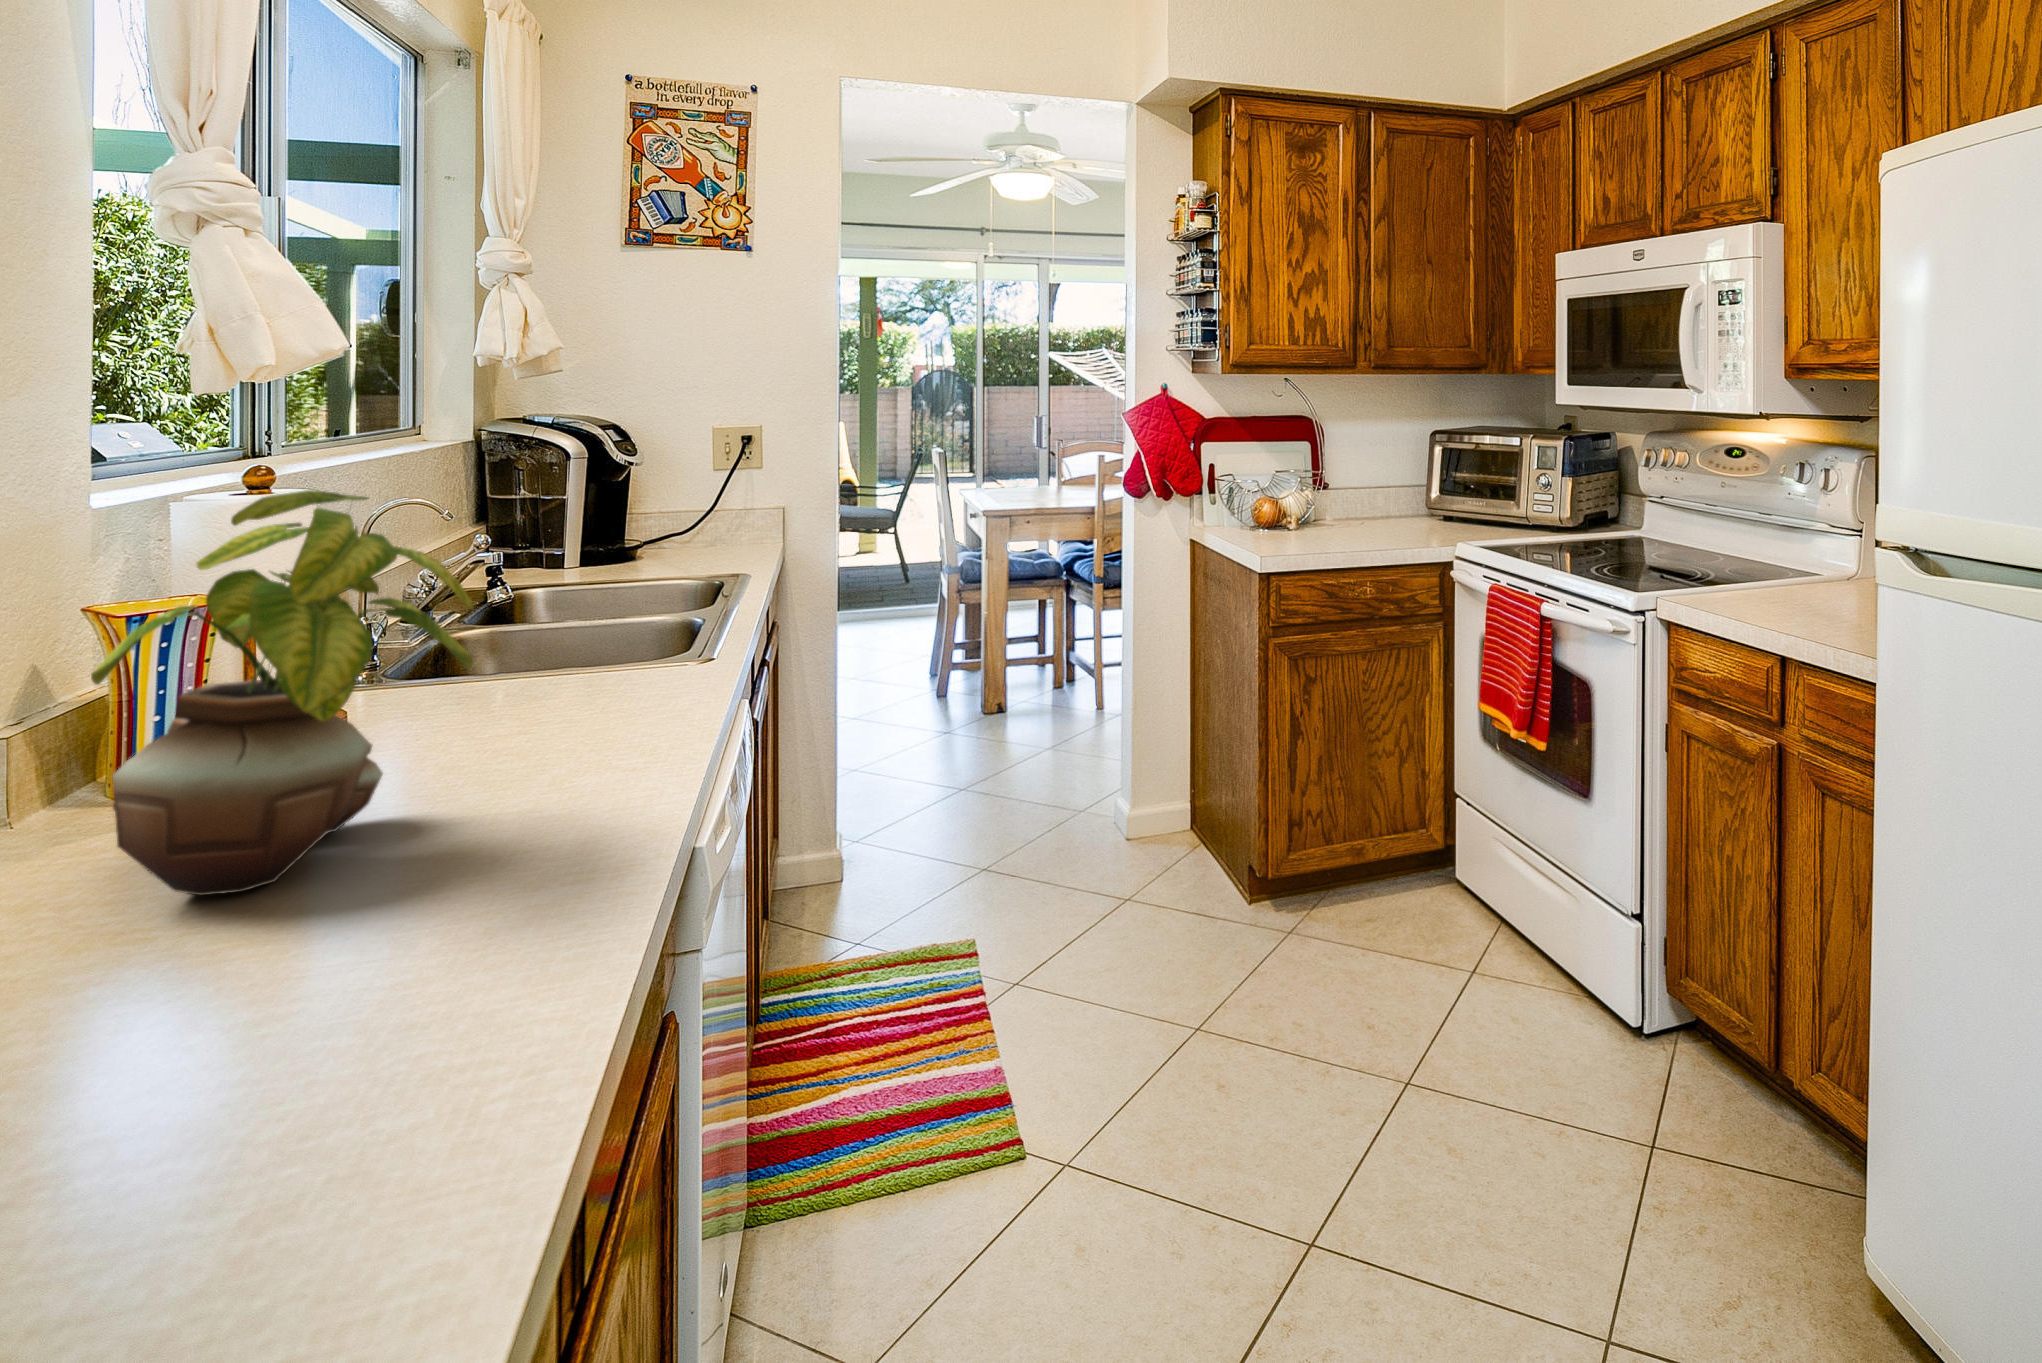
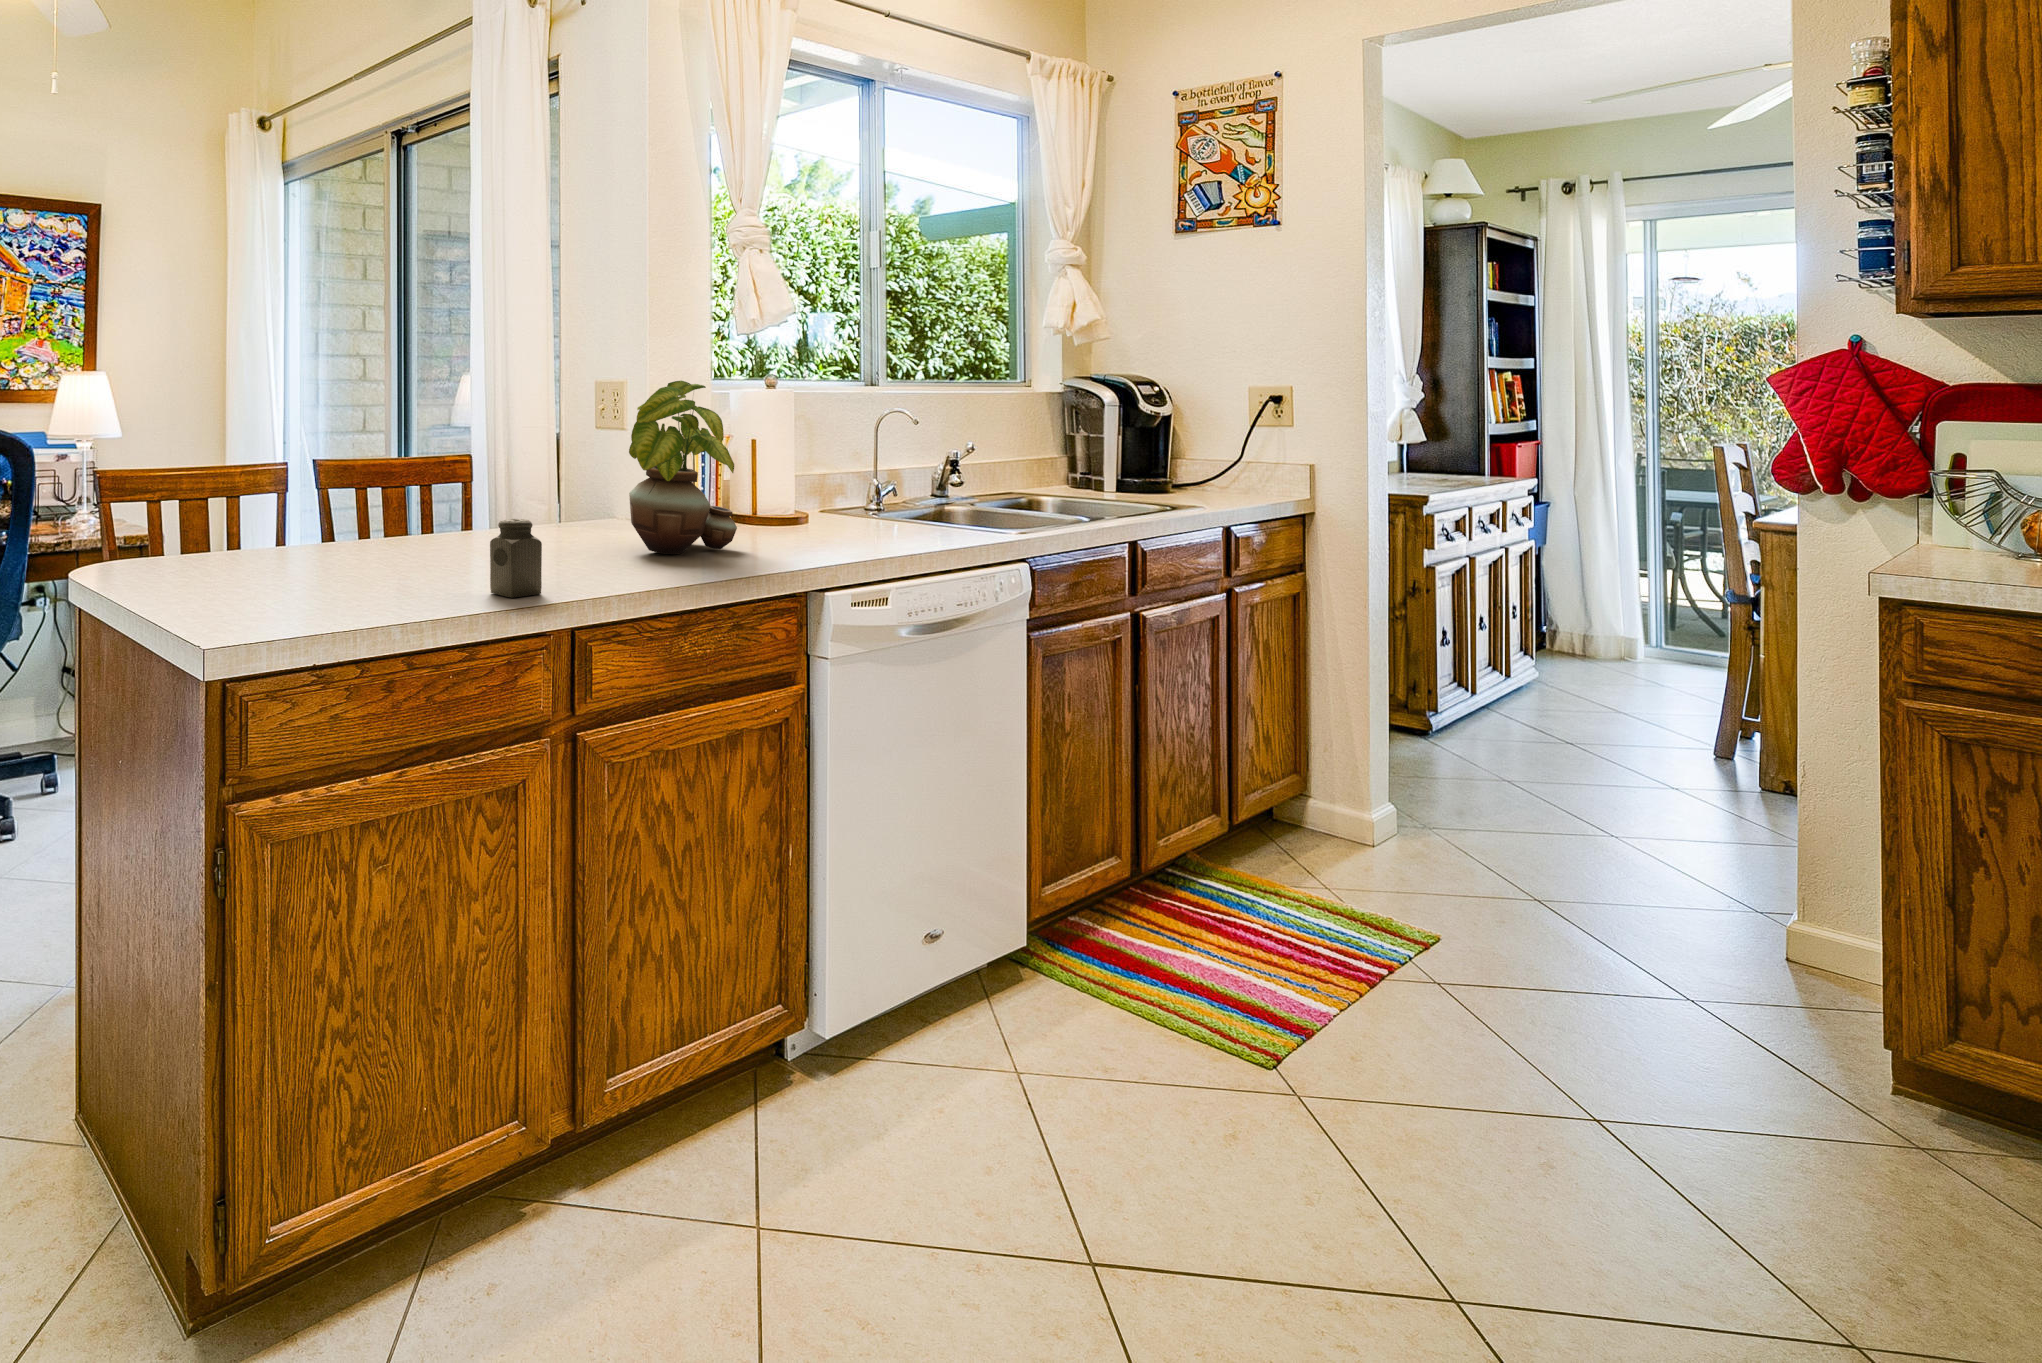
salt shaker: none [151,957,342,1247] -> present [490,519,542,598]

